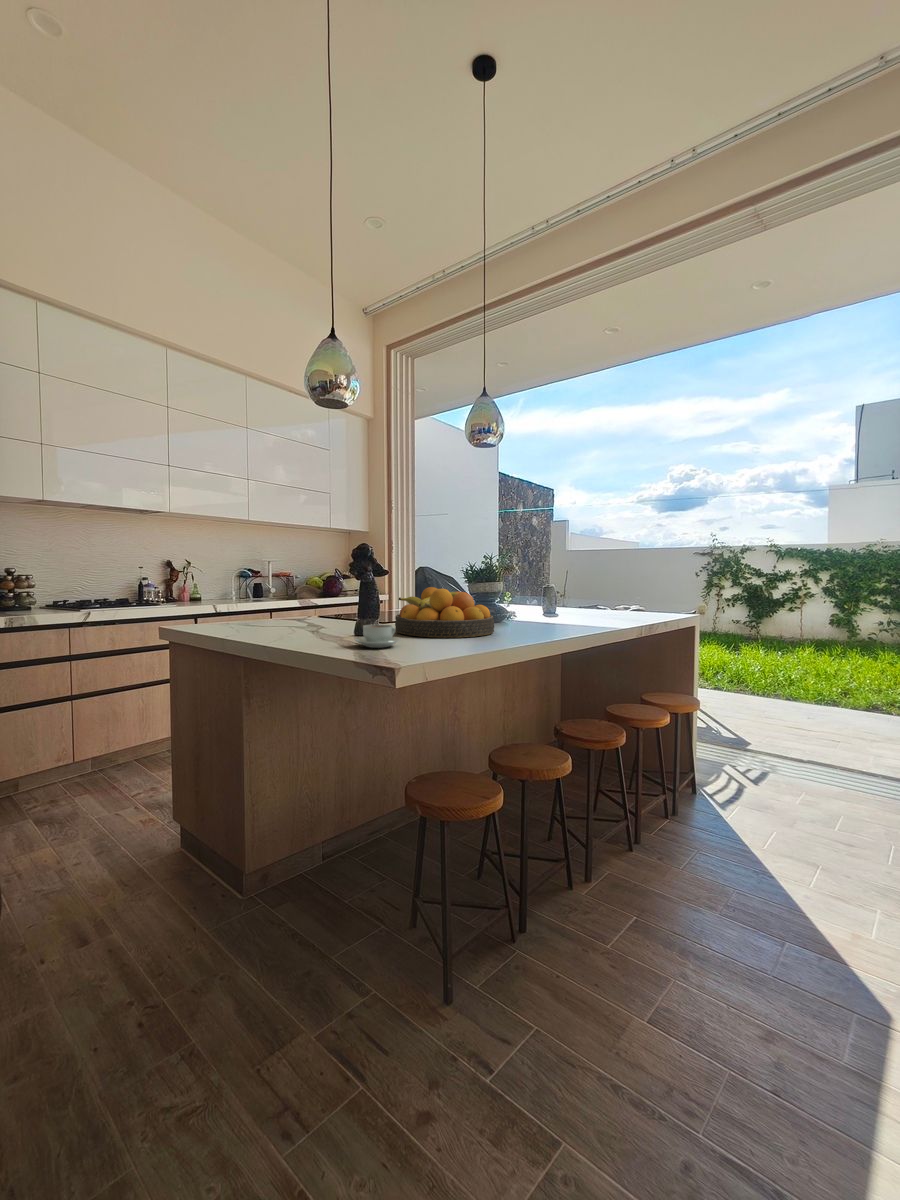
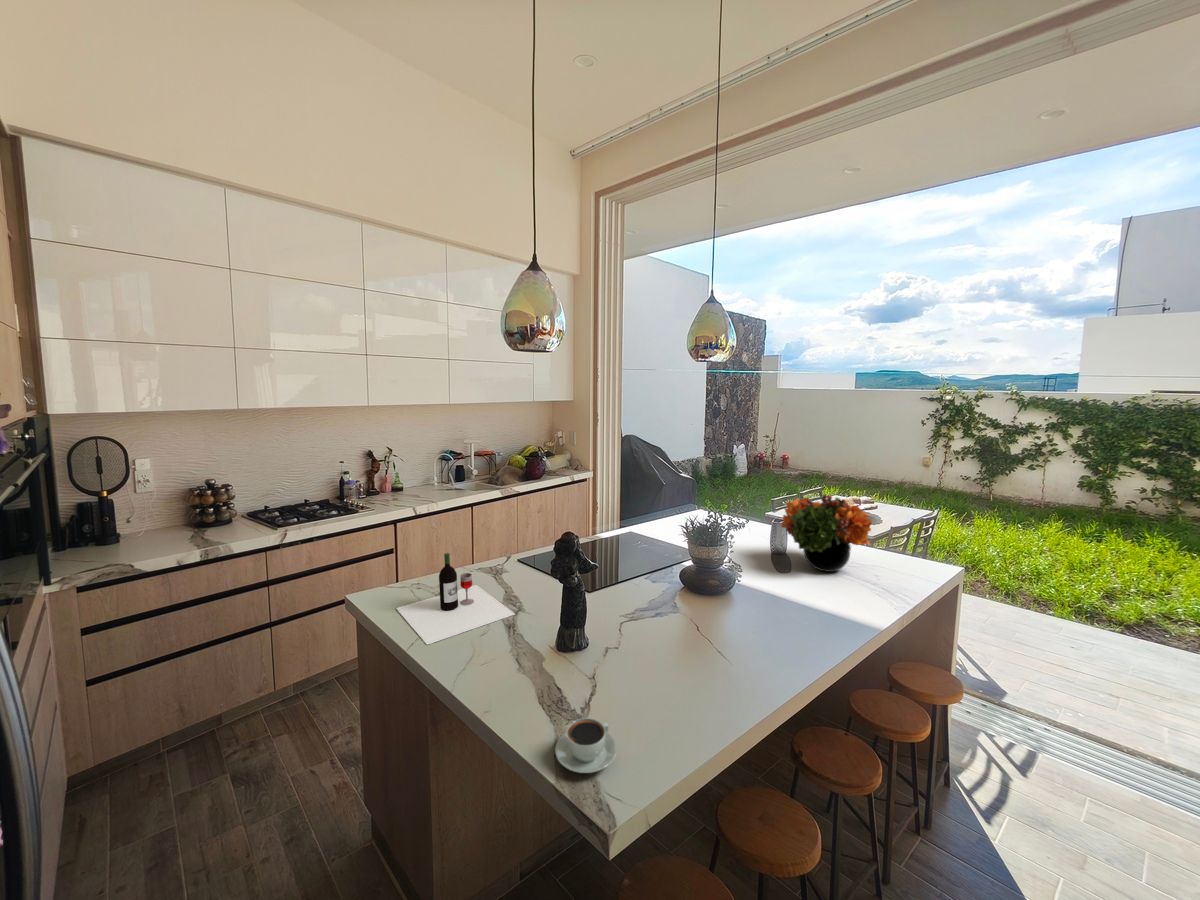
flower arrangement: none [546,553,619,617] -> present [781,494,872,572]
wine bottle: none [212,575,319,630] -> present [396,553,515,645]
fruit bowl: present [395,587,494,638] -> none [606,596,733,700]

